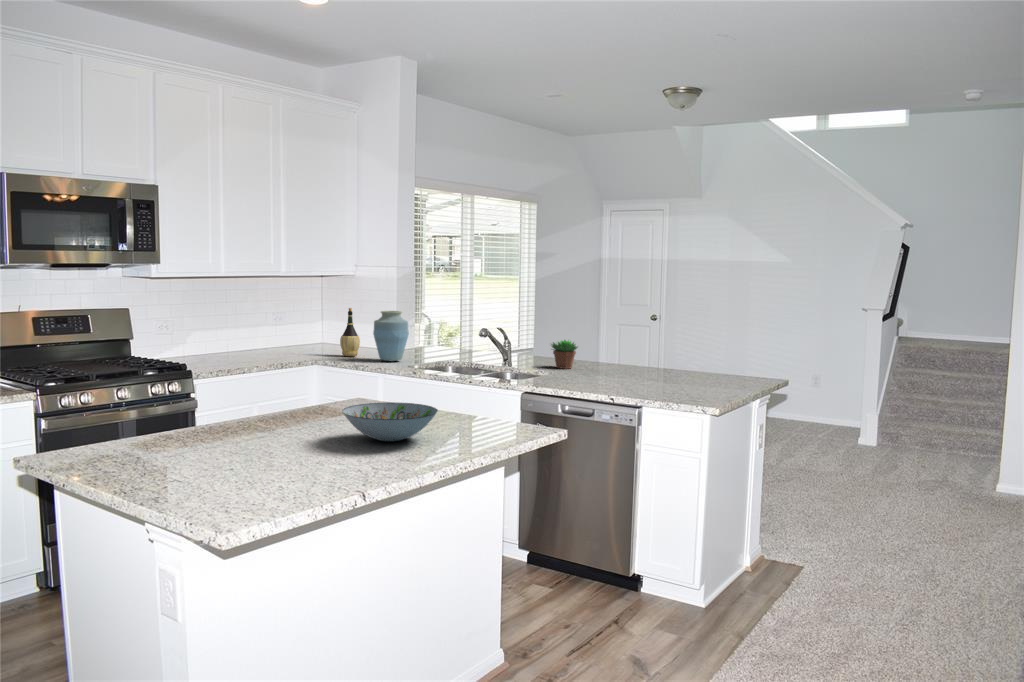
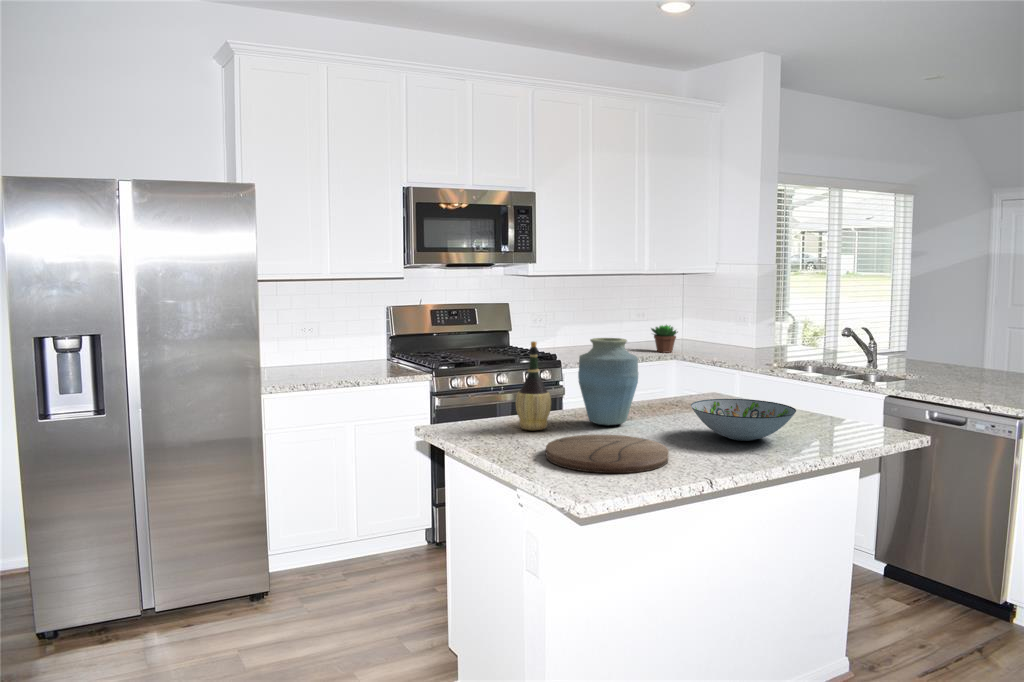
wine bottle: present [340,308,360,356] -> present [516,341,551,430]
vase: present [373,311,409,361] -> present [578,338,638,426]
succulent plant: present [551,340,577,369] -> present [651,325,678,353]
cutting board: none [199,445,324,482] -> present [546,435,669,473]

